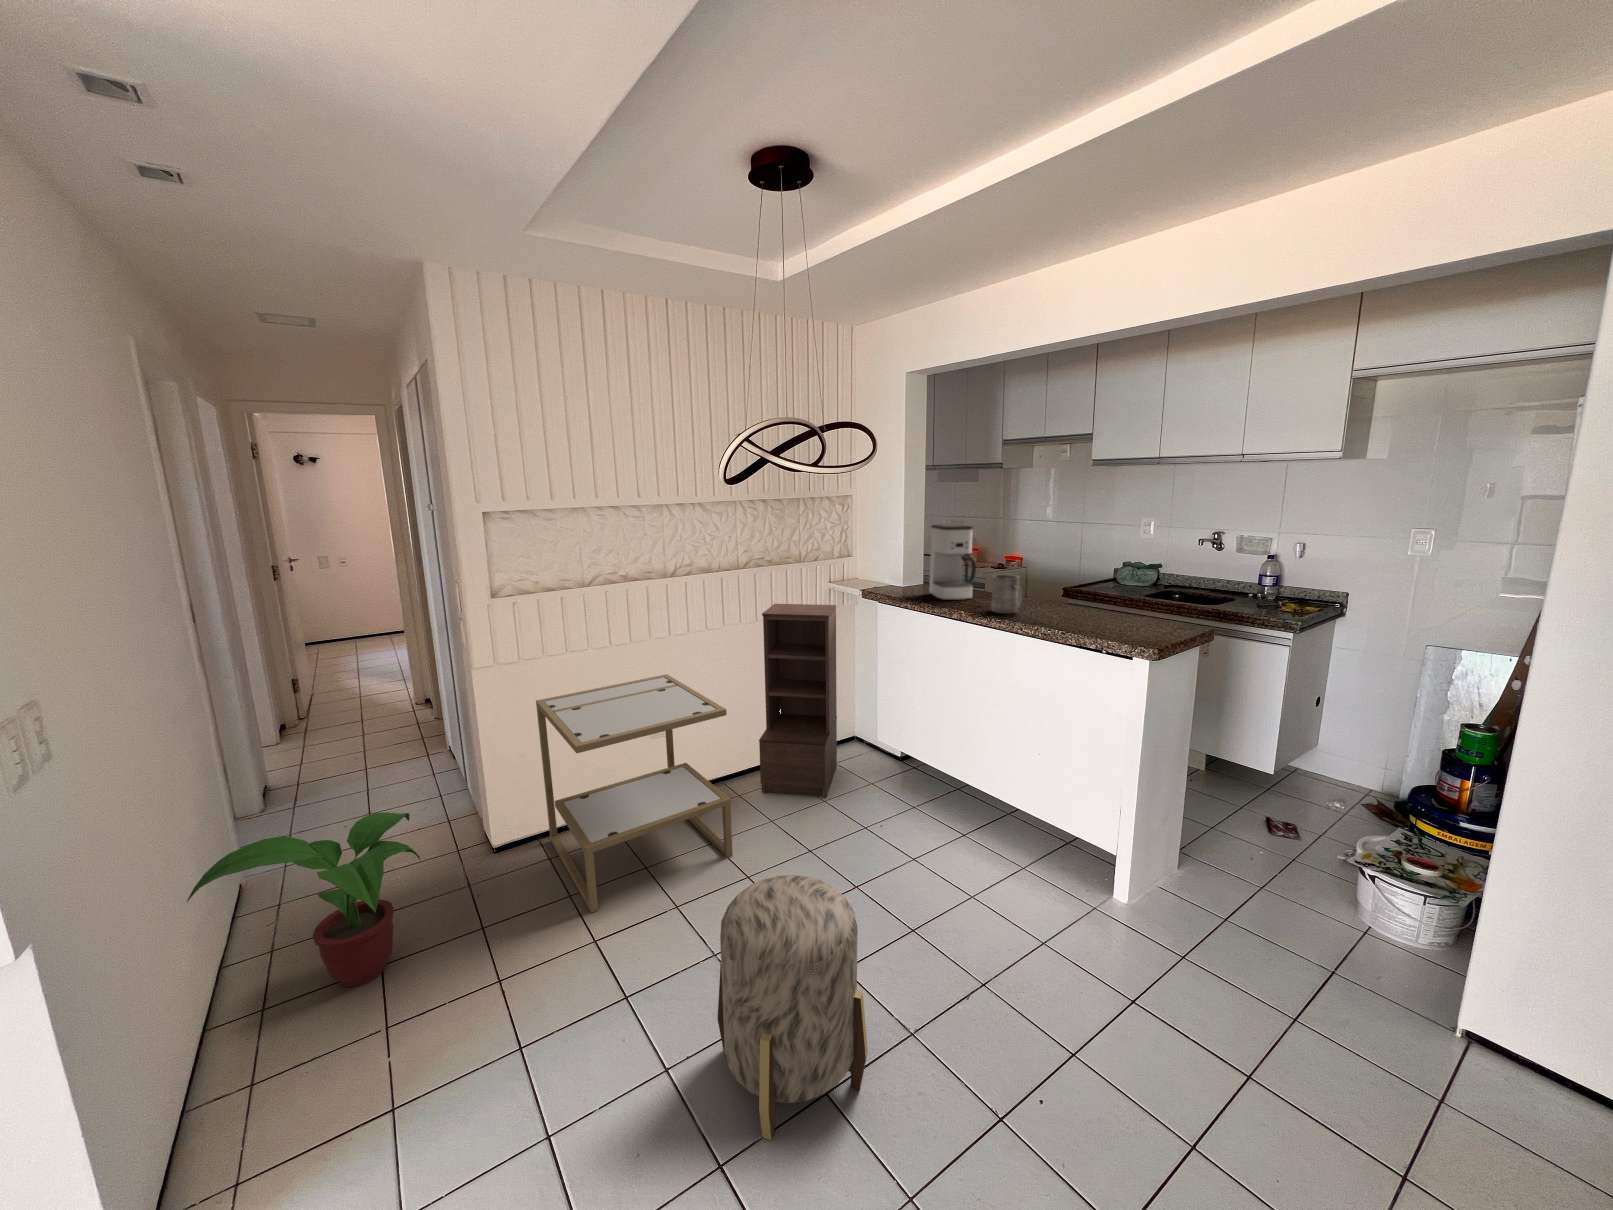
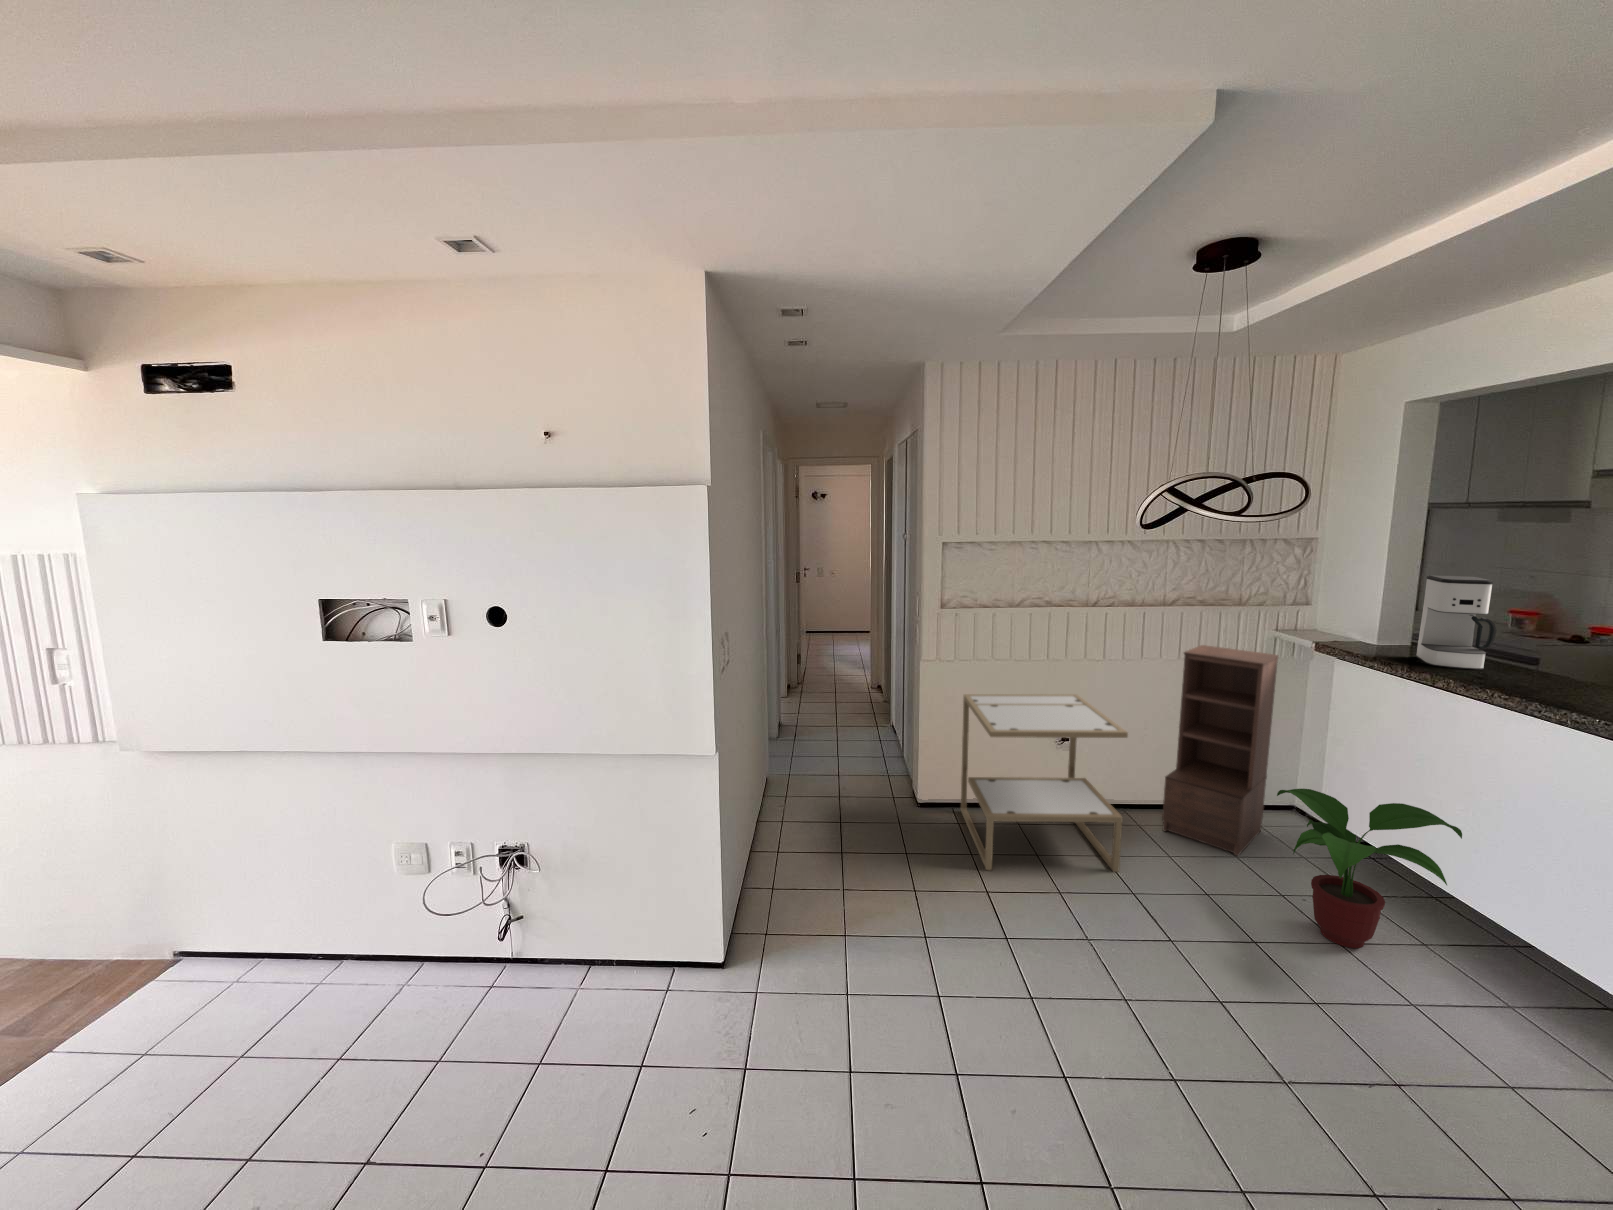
mug: present [991,575,1022,613] -> none [1501,643,1556,692]
potted plant: present [187,812,420,987] -> present [1277,789,1462,948]
ottoman: present [717,875,868,1141] -> none [1078,870,1219,1088]

